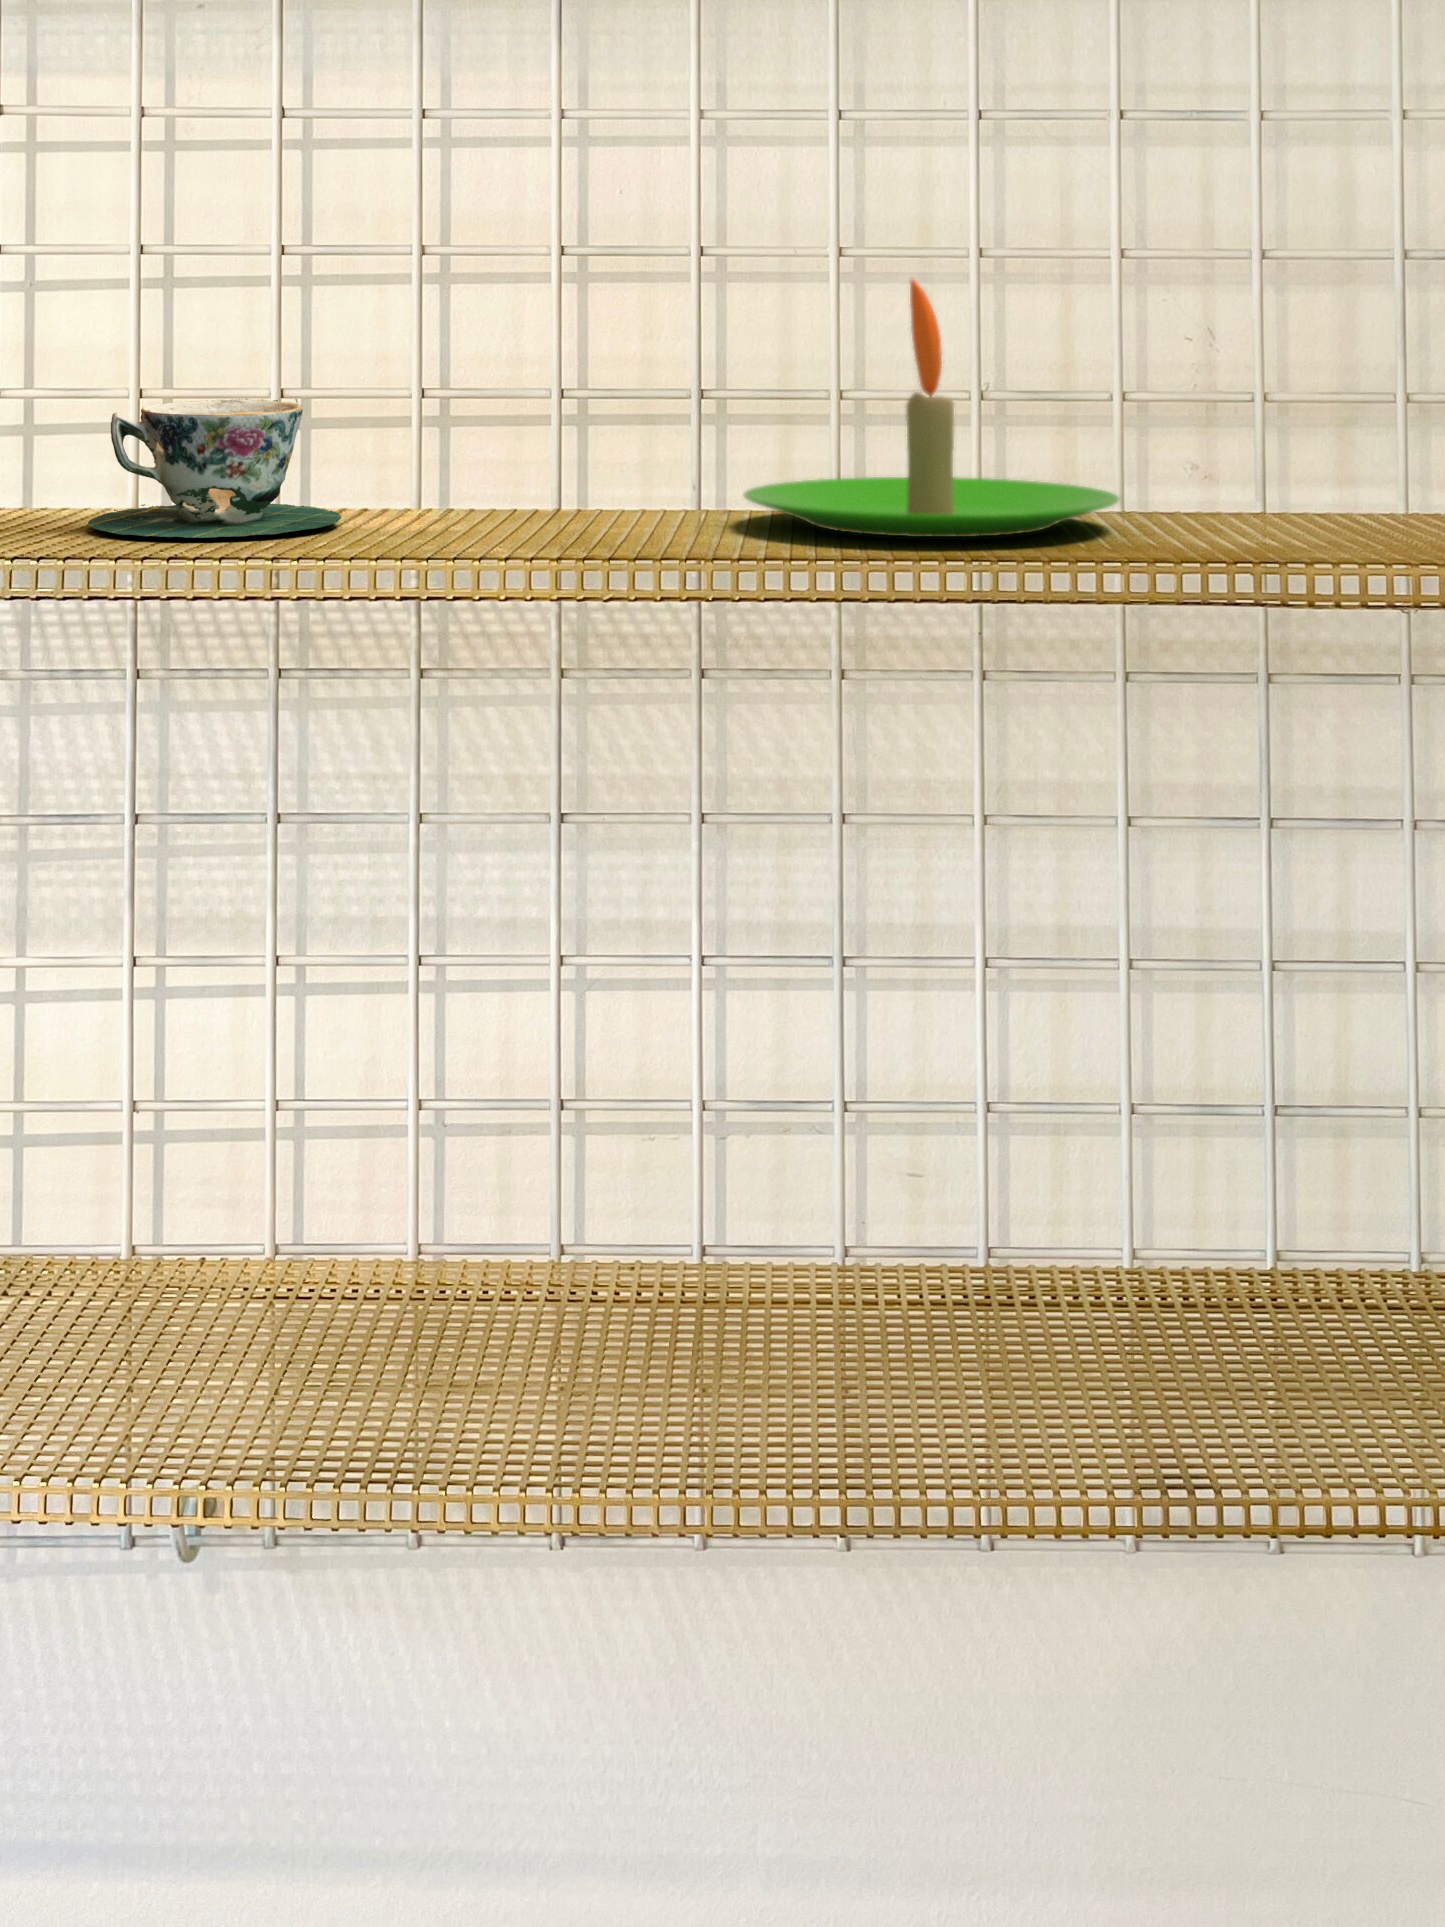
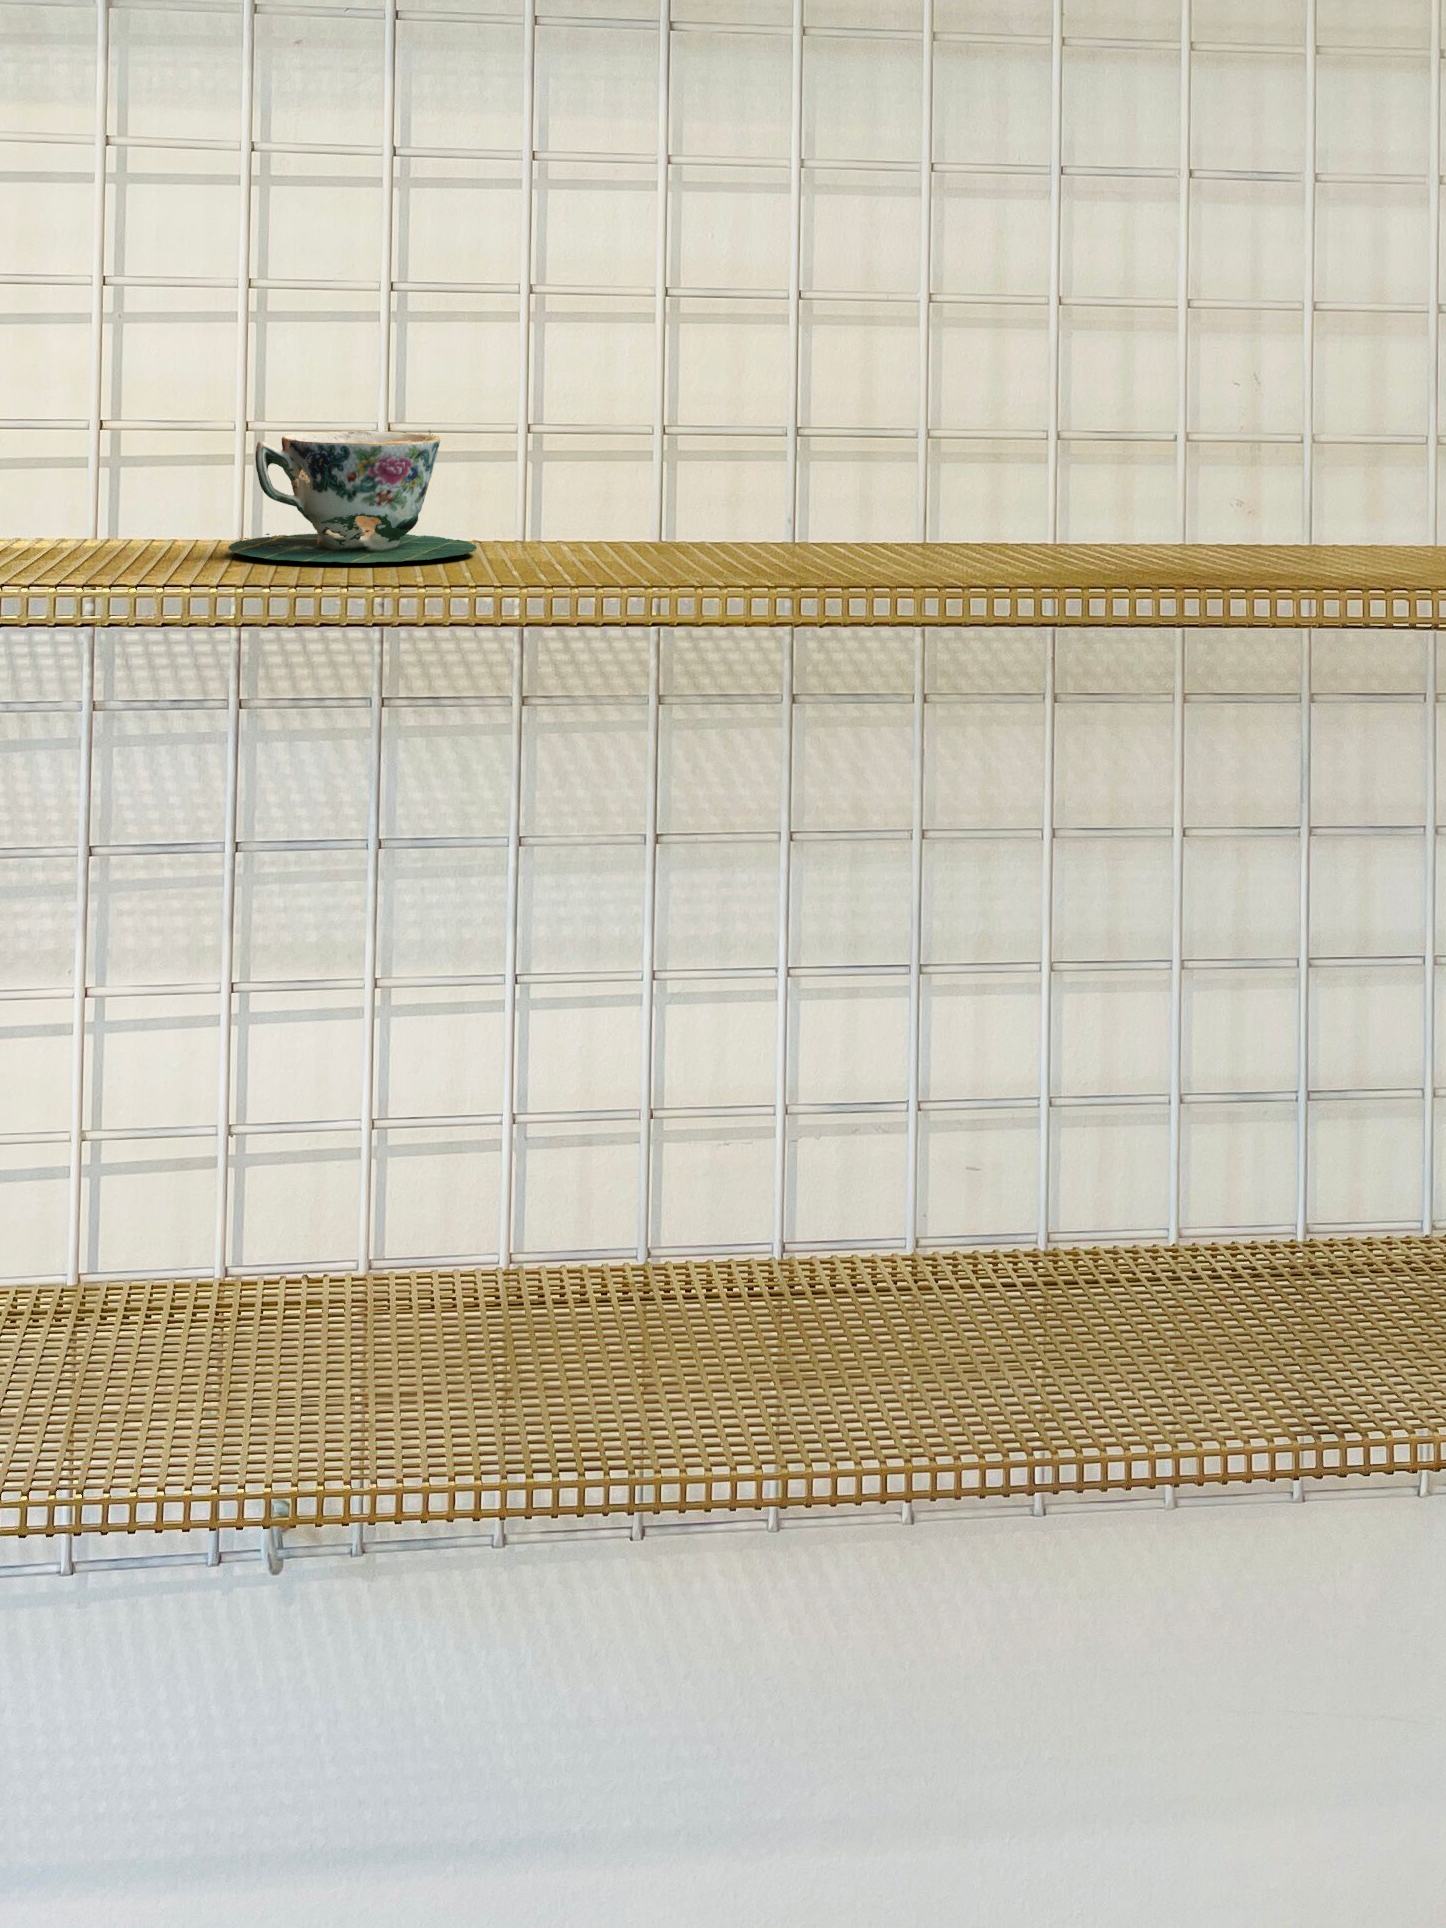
candle: present [743,280,1120,537] -> none [859,322,1212,562]

